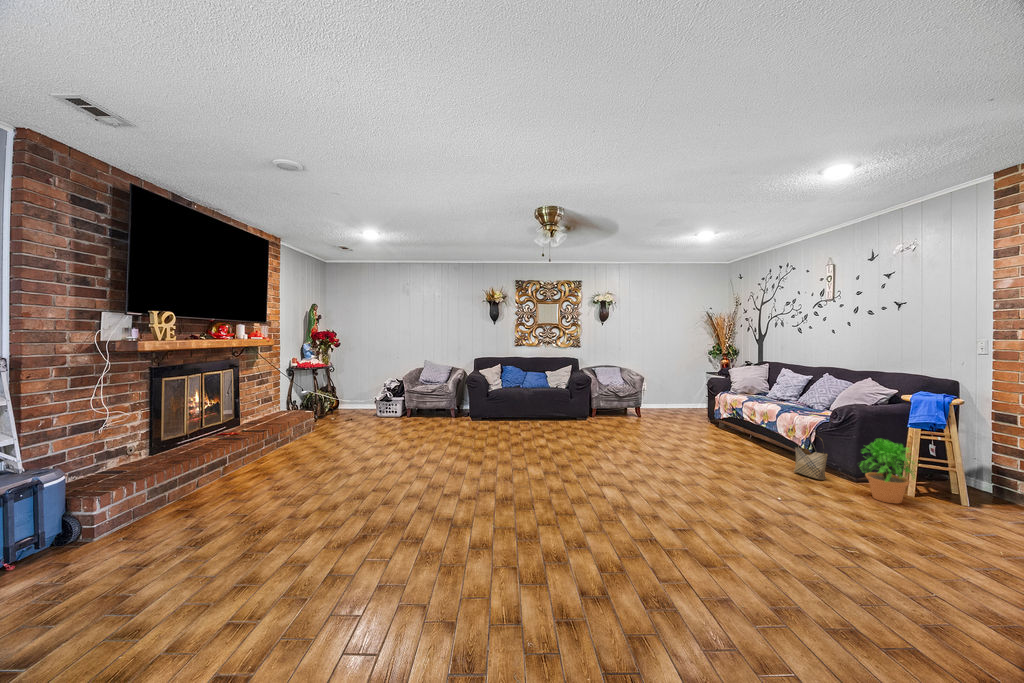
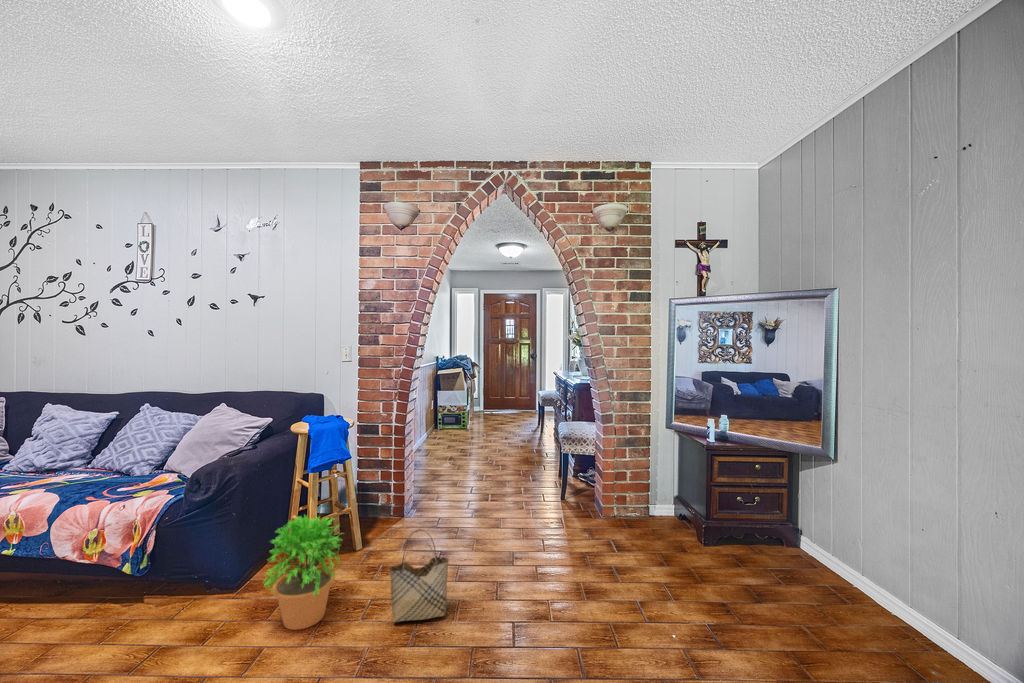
woven basket: present [794,435,828,480] -> present [389,529,449,622]

